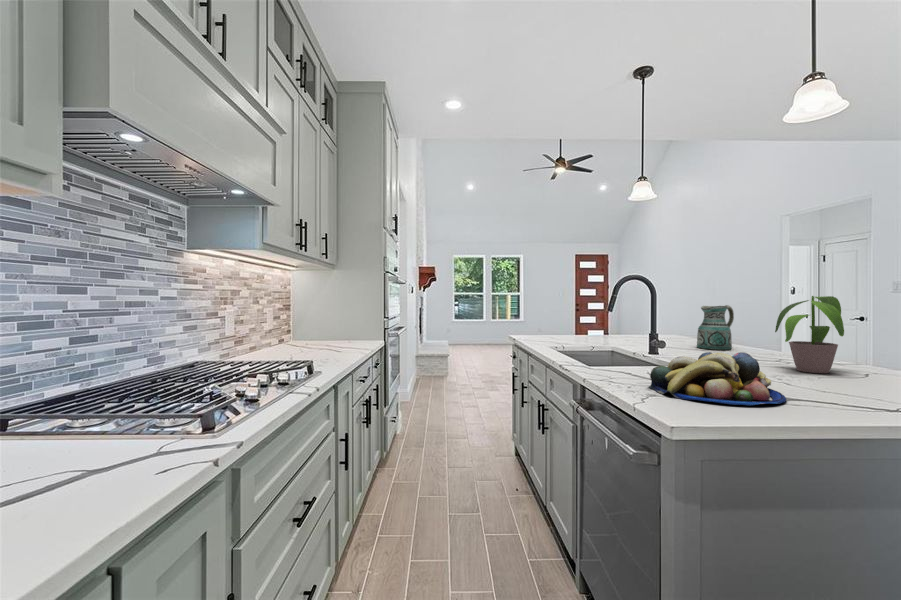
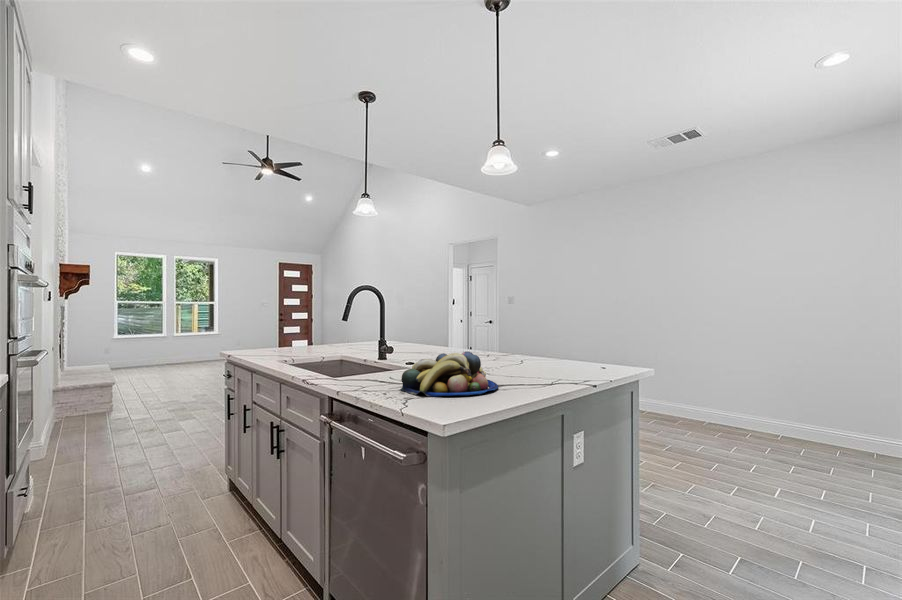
potted plant: present [775,296,844,373] -> none [469,305,524,364]
ceramic pitcher: present [697,305,734,350] -> none [413,313,439,352]

